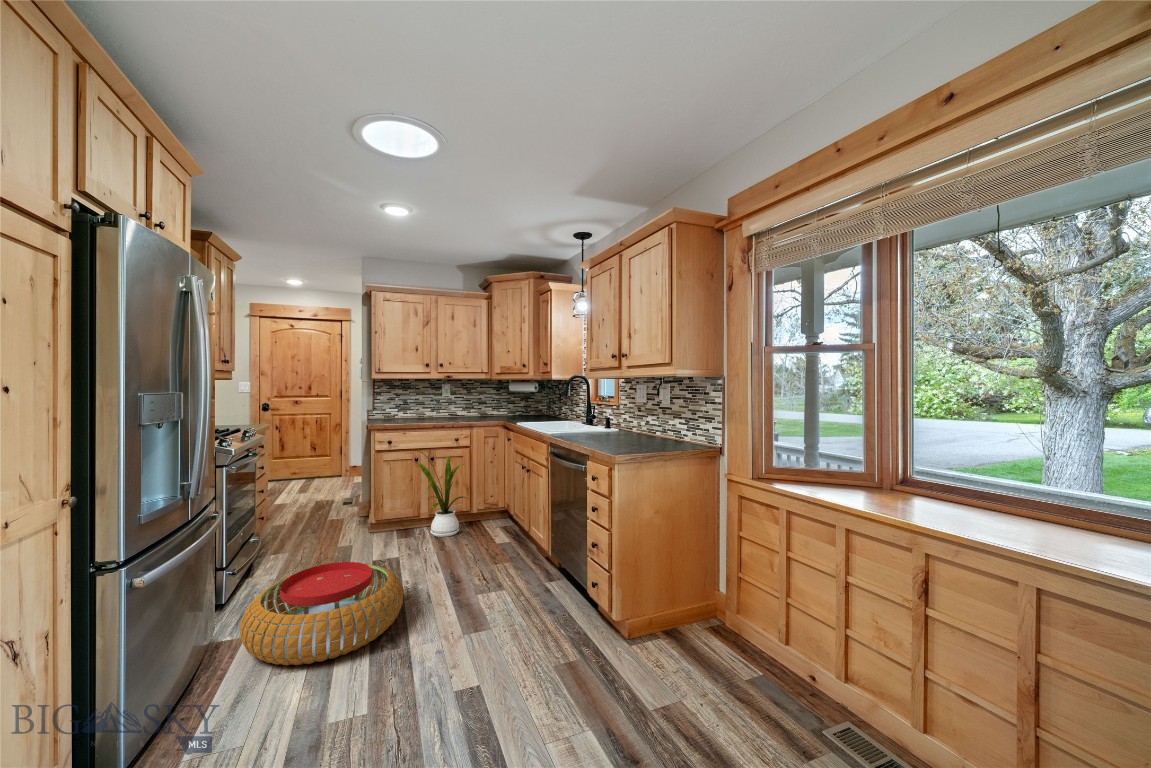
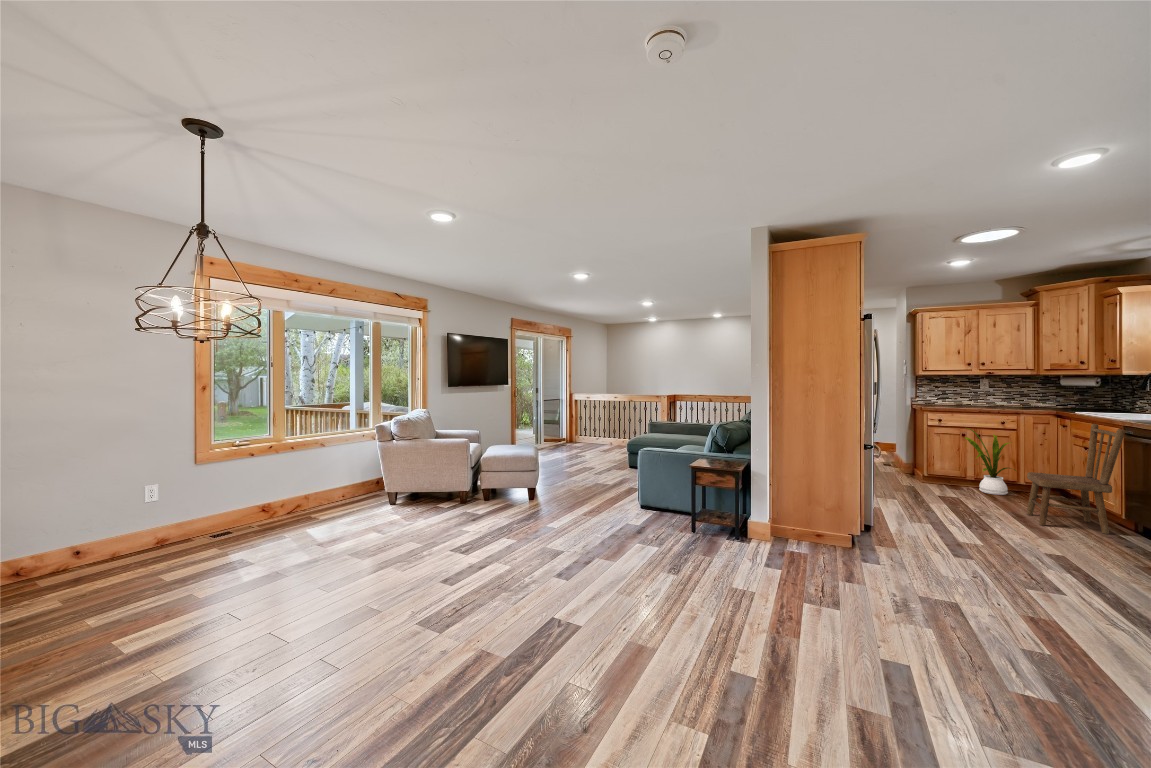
dining chair: none [464,439,550,598] -> present [1027,424,1125,534]
pouf: present [240,562,403,666] -> none [888,482,987,524]

